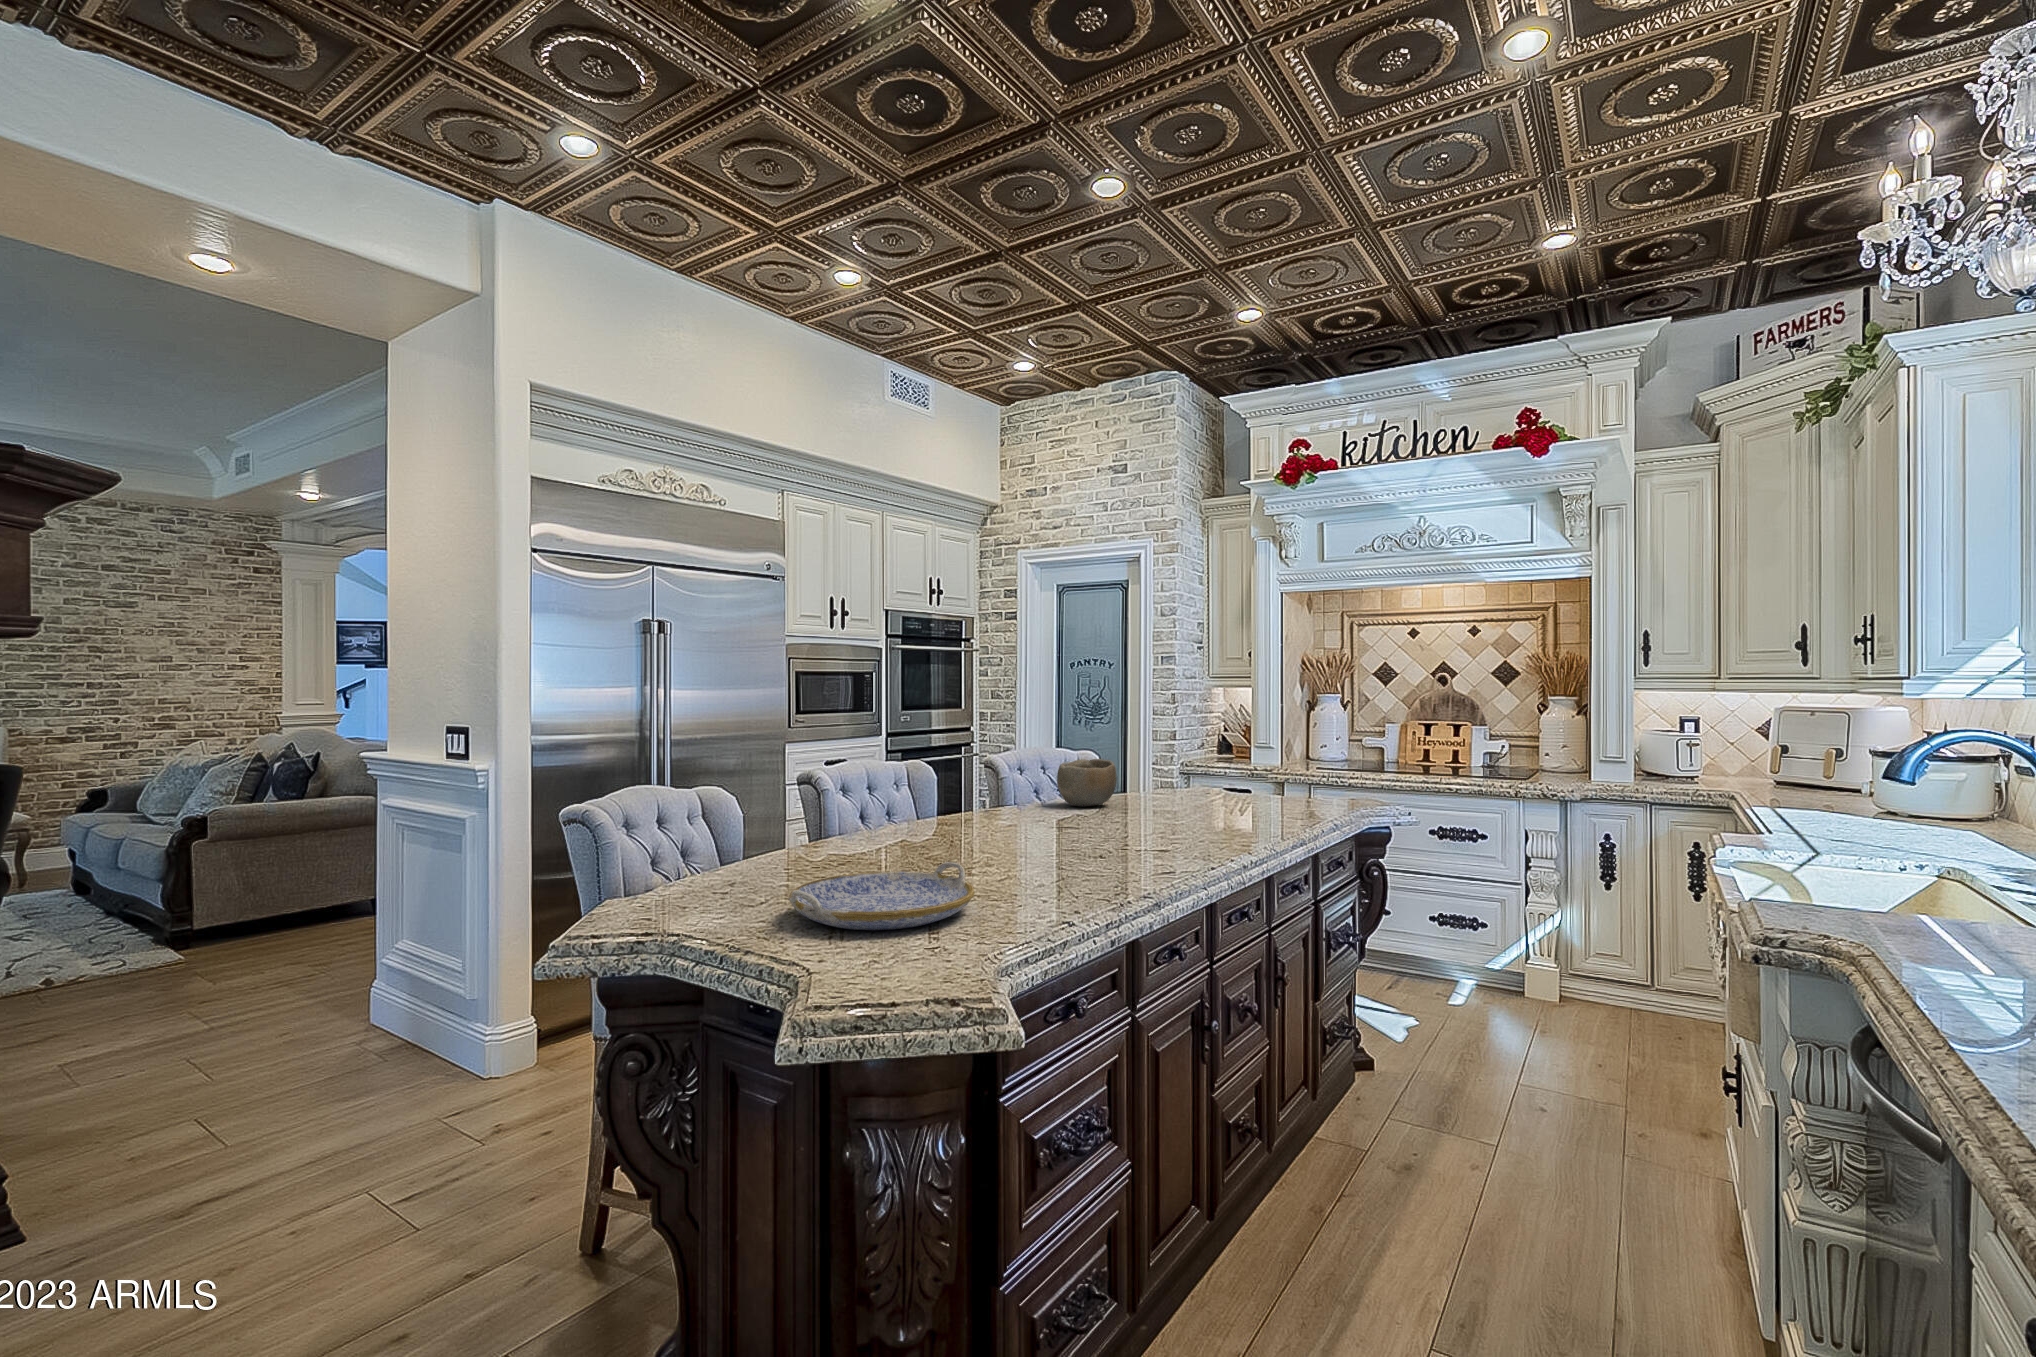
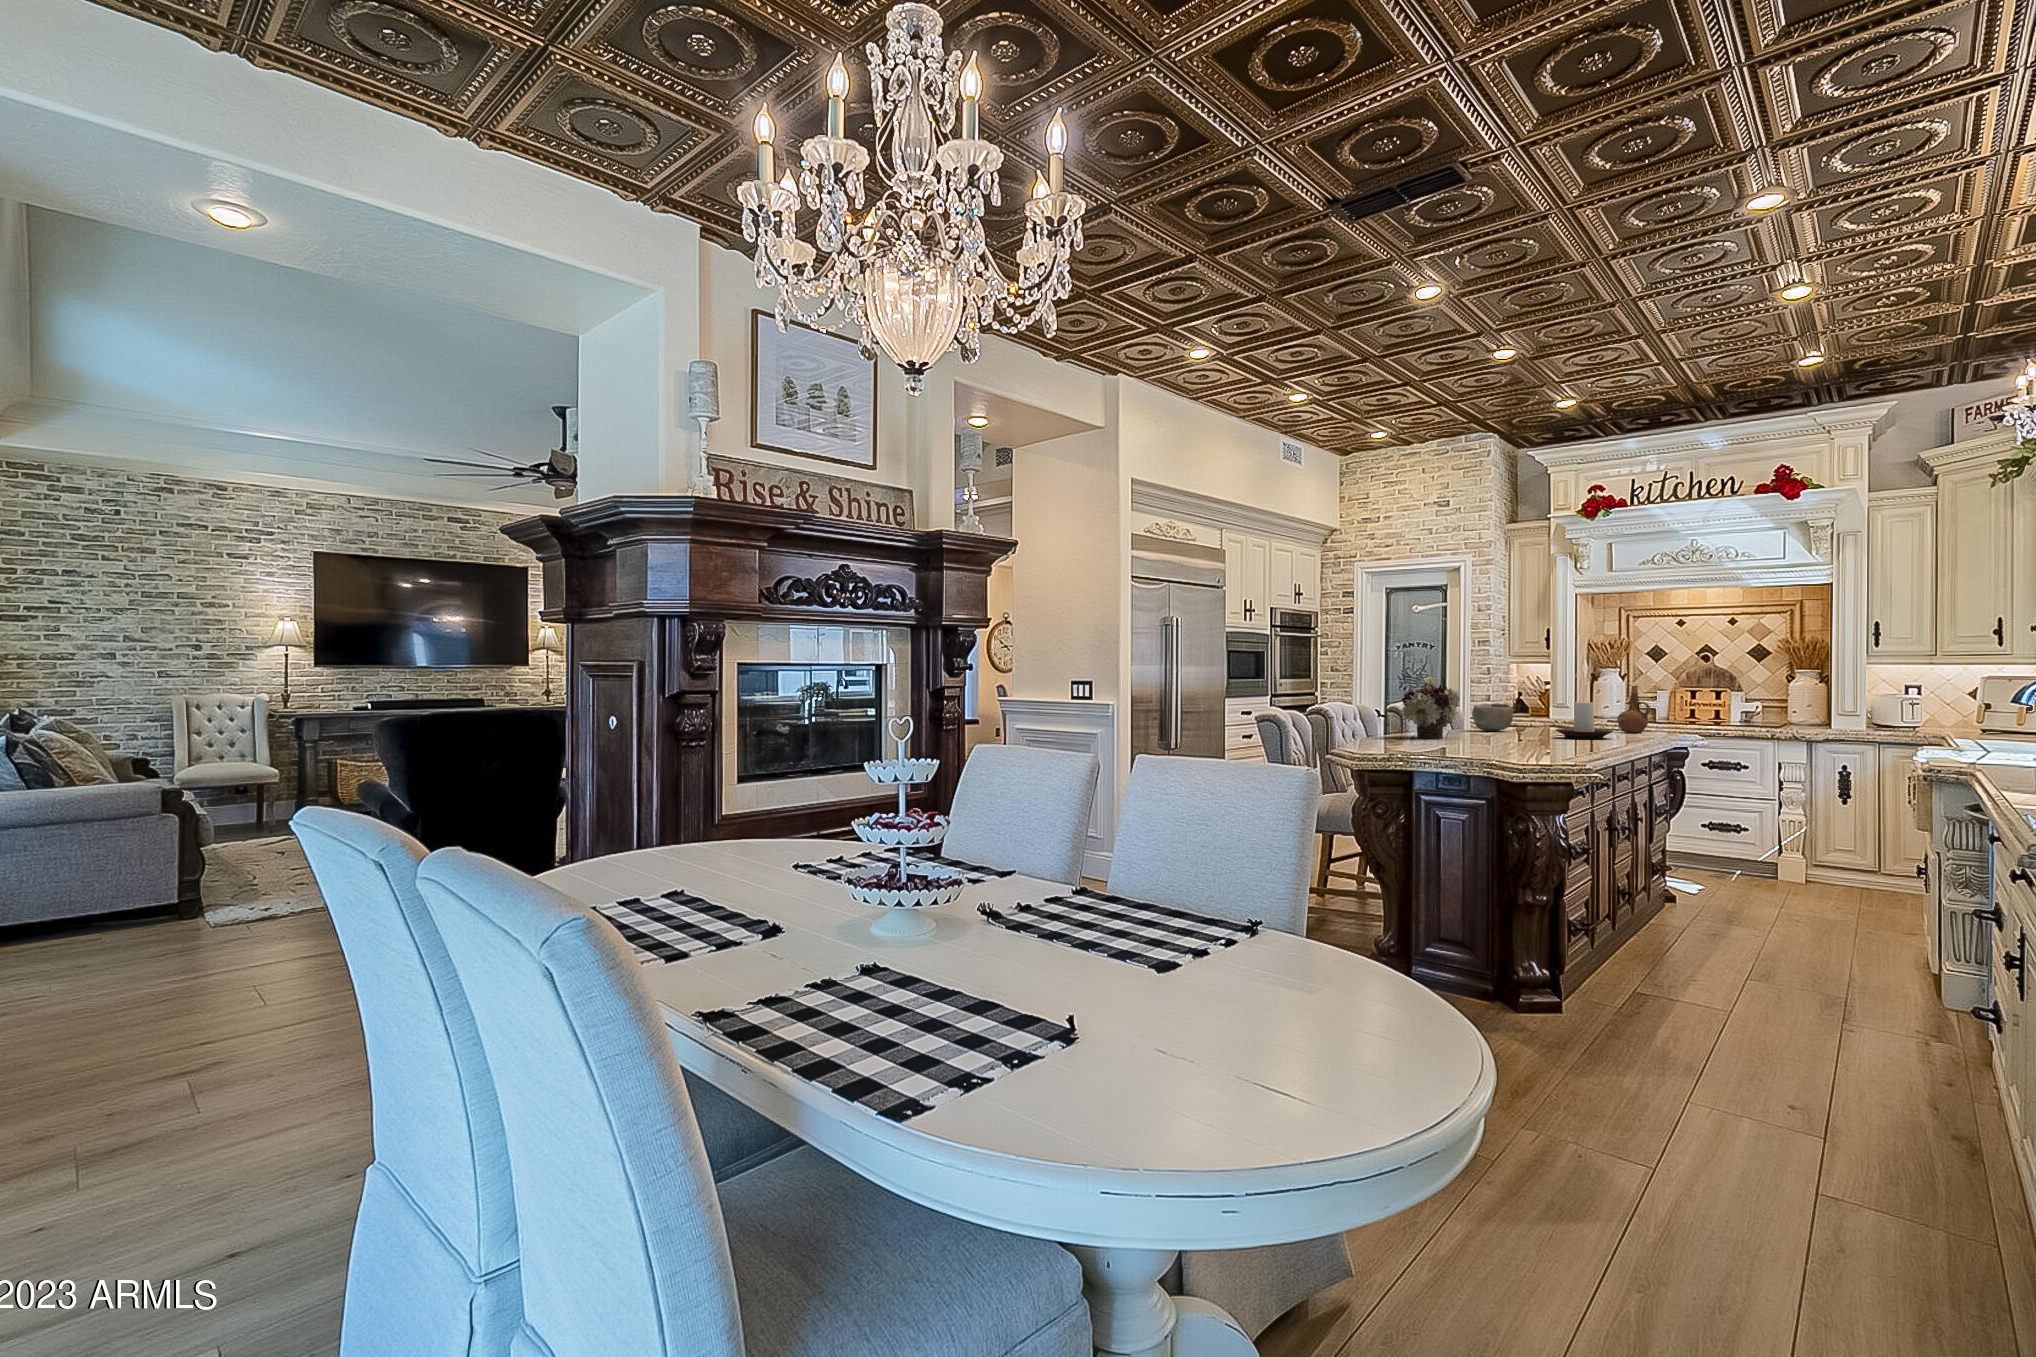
flower arrangement: none [857,725,972,841] -> present [1401,677,1460,739]
ceramic pitcher: none [1268,732,1315,811] -> present [1617,686,1650,733]
candle holder: none [1130,766,1224,840] -> present [1556,702,1613,739]
serving tray: present [788,862,975,930] -> none [1457,732,1547,752]

